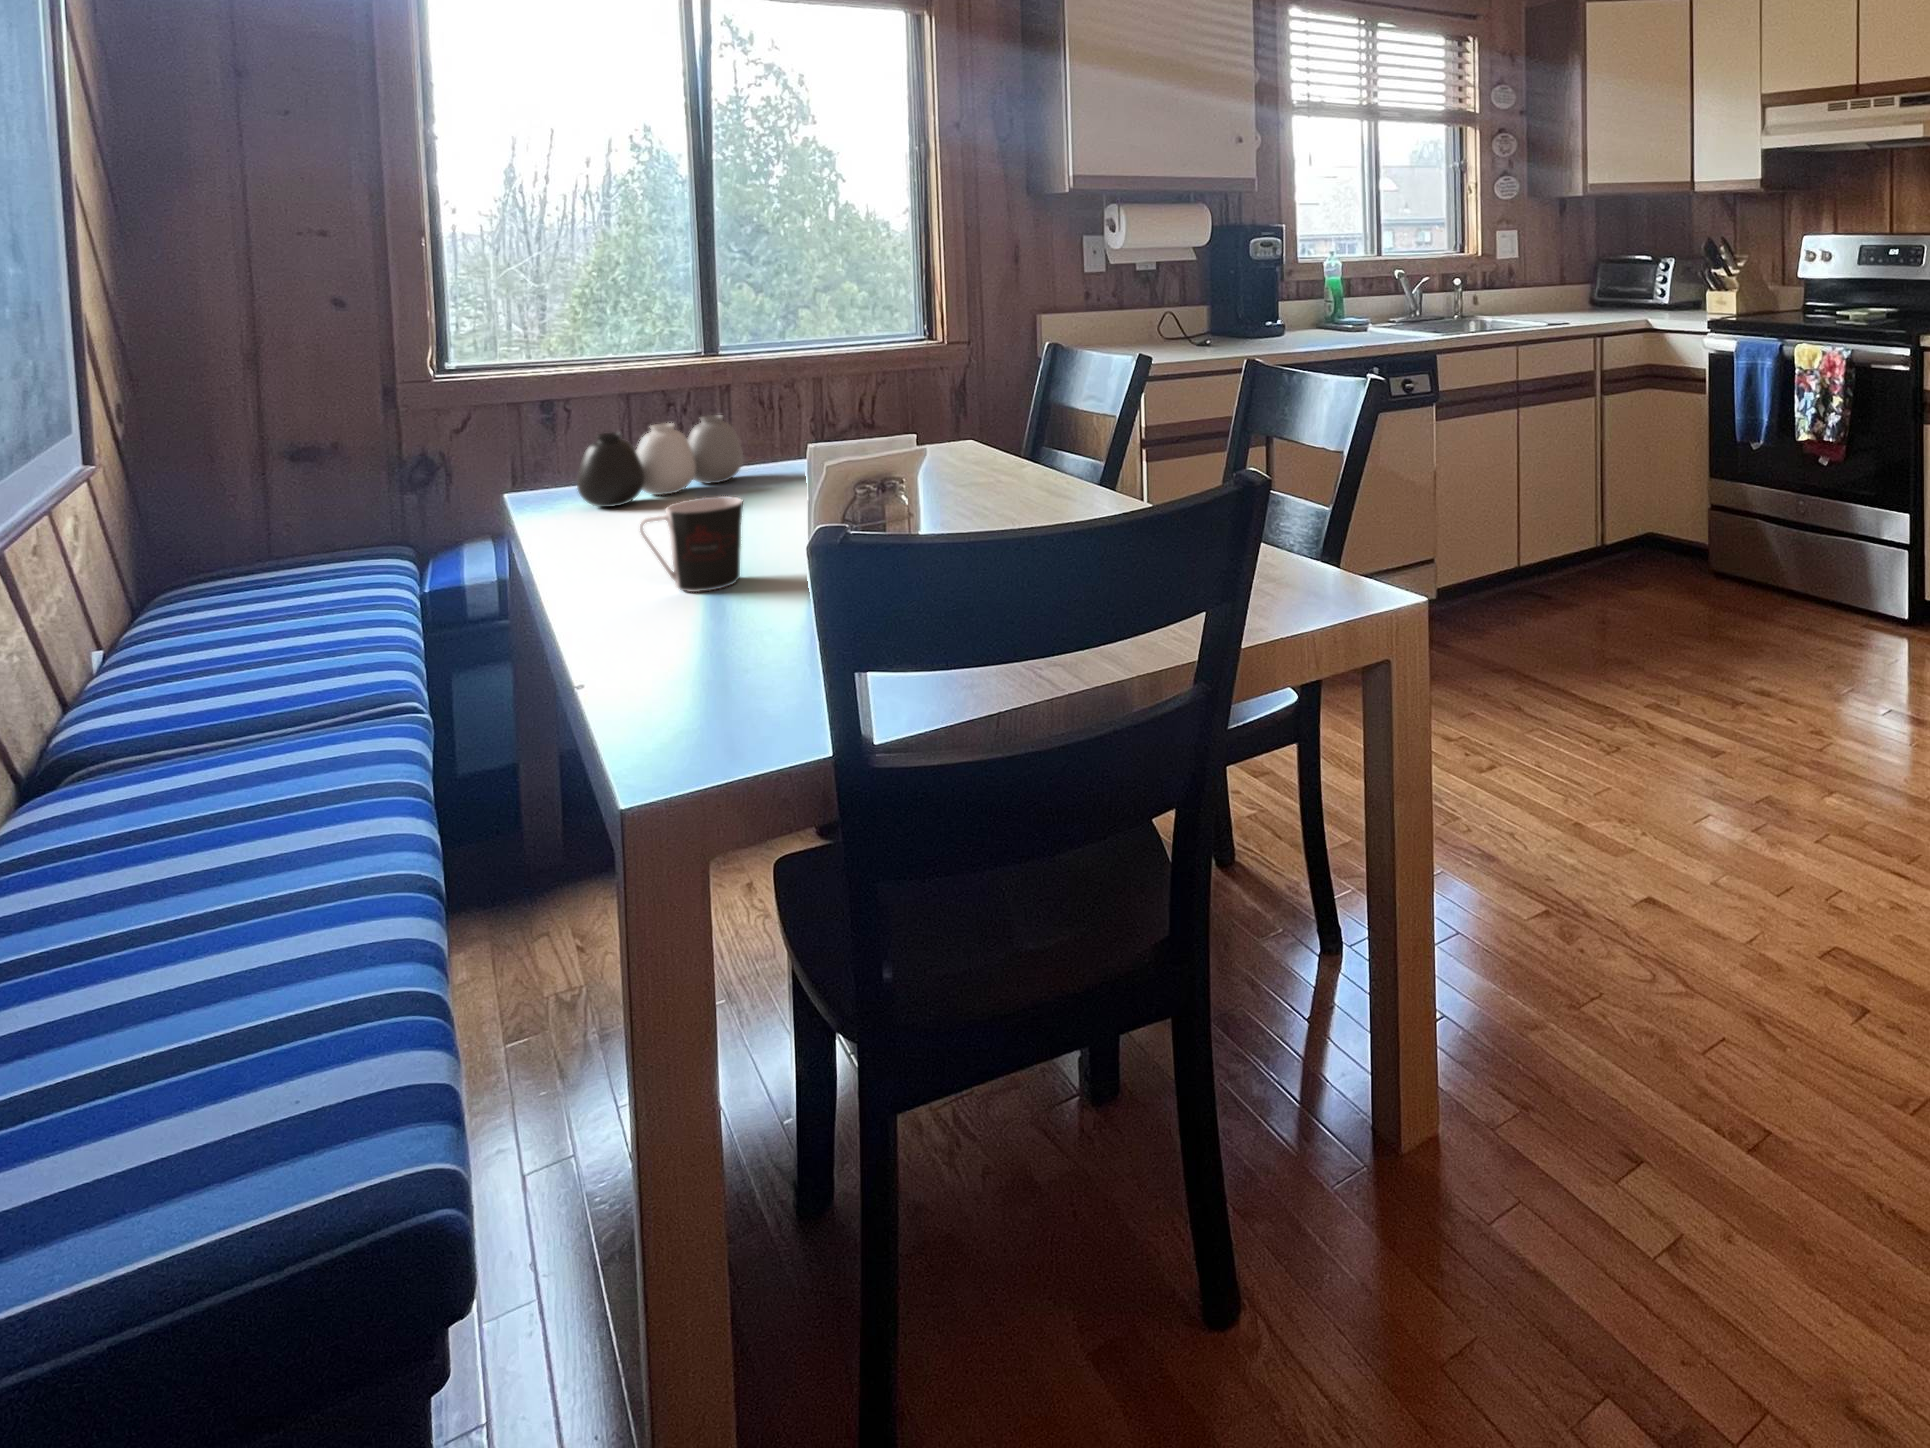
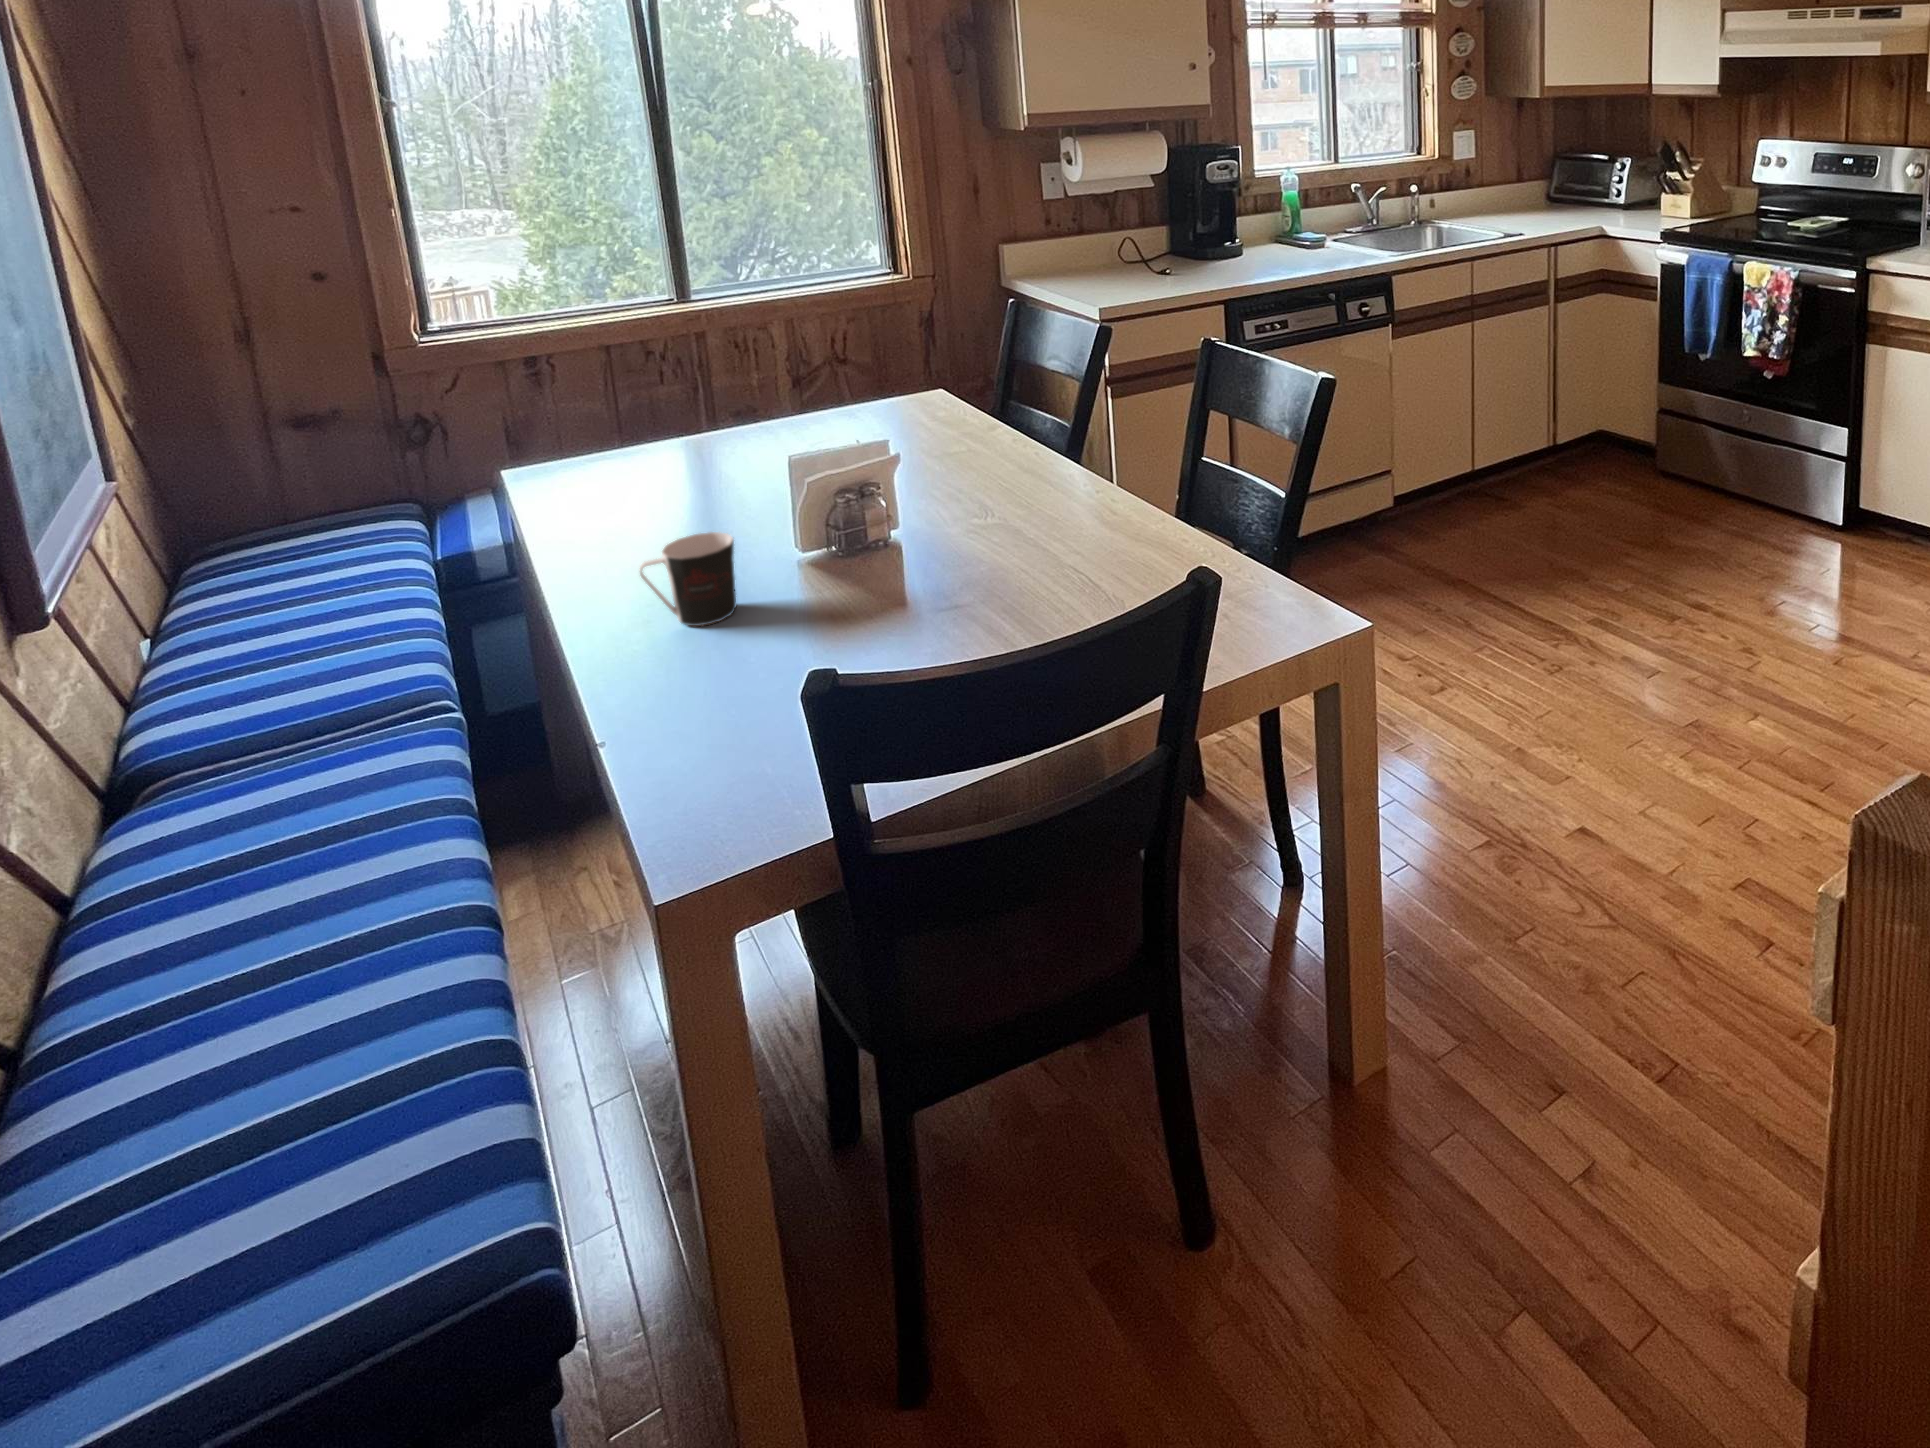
vase: present [577,415,743,507] -> none [575,399,729,501]

